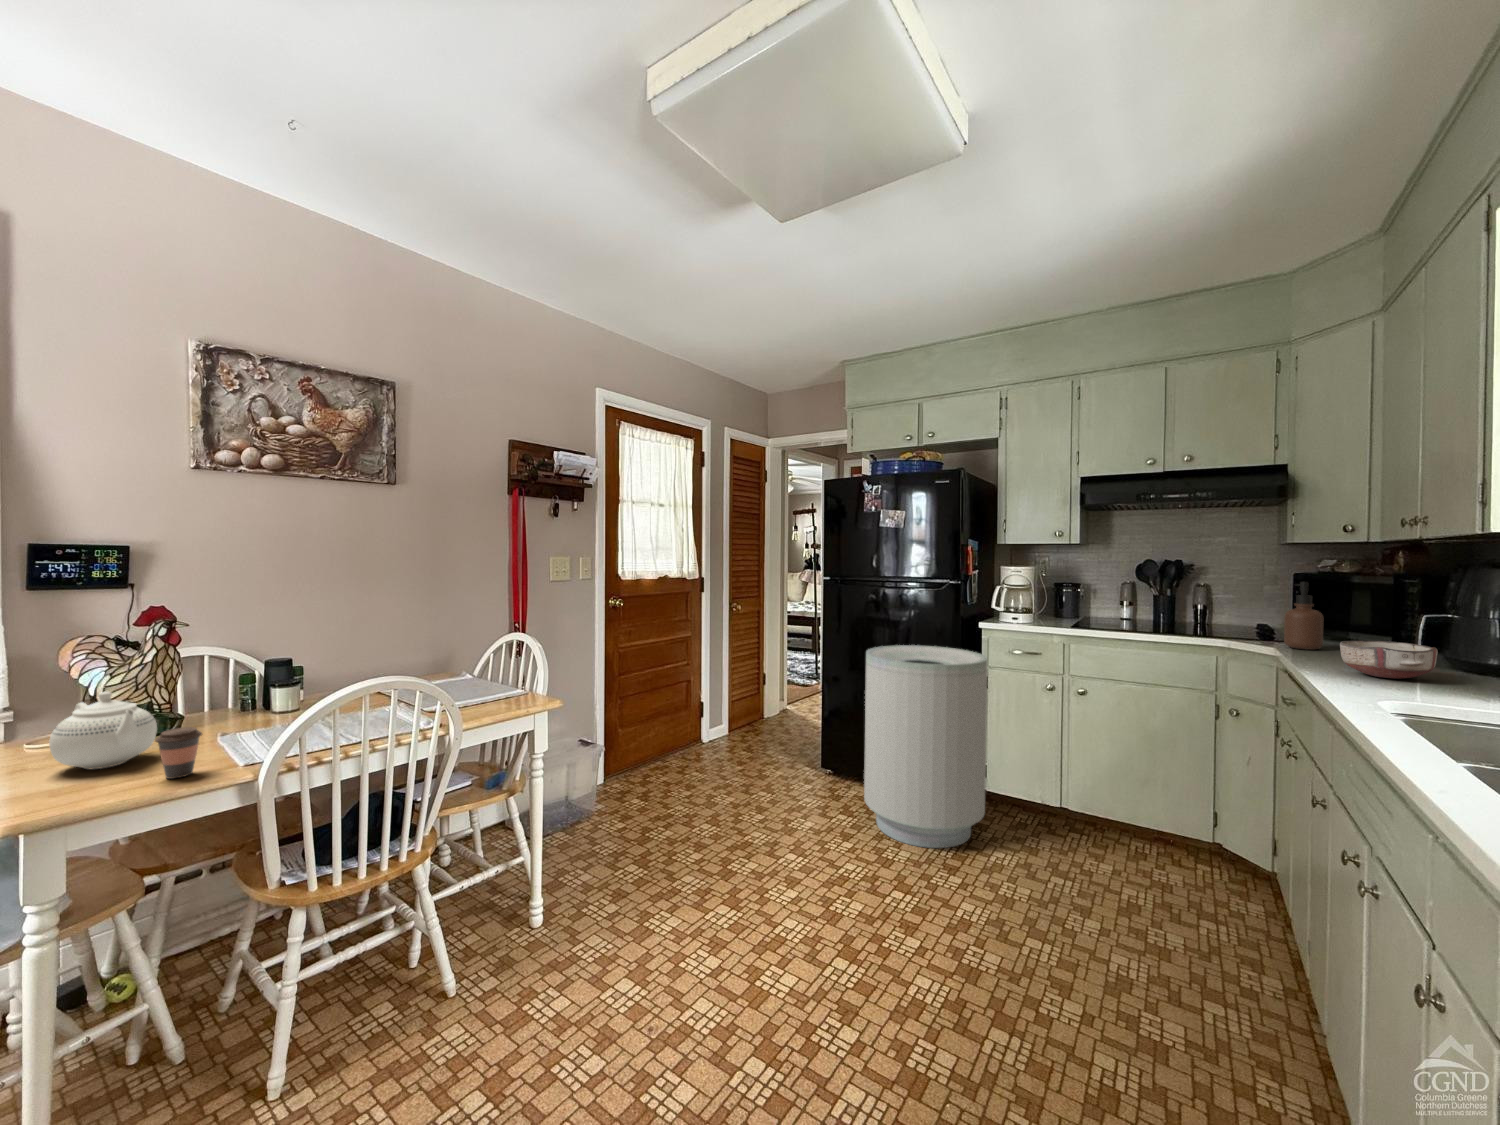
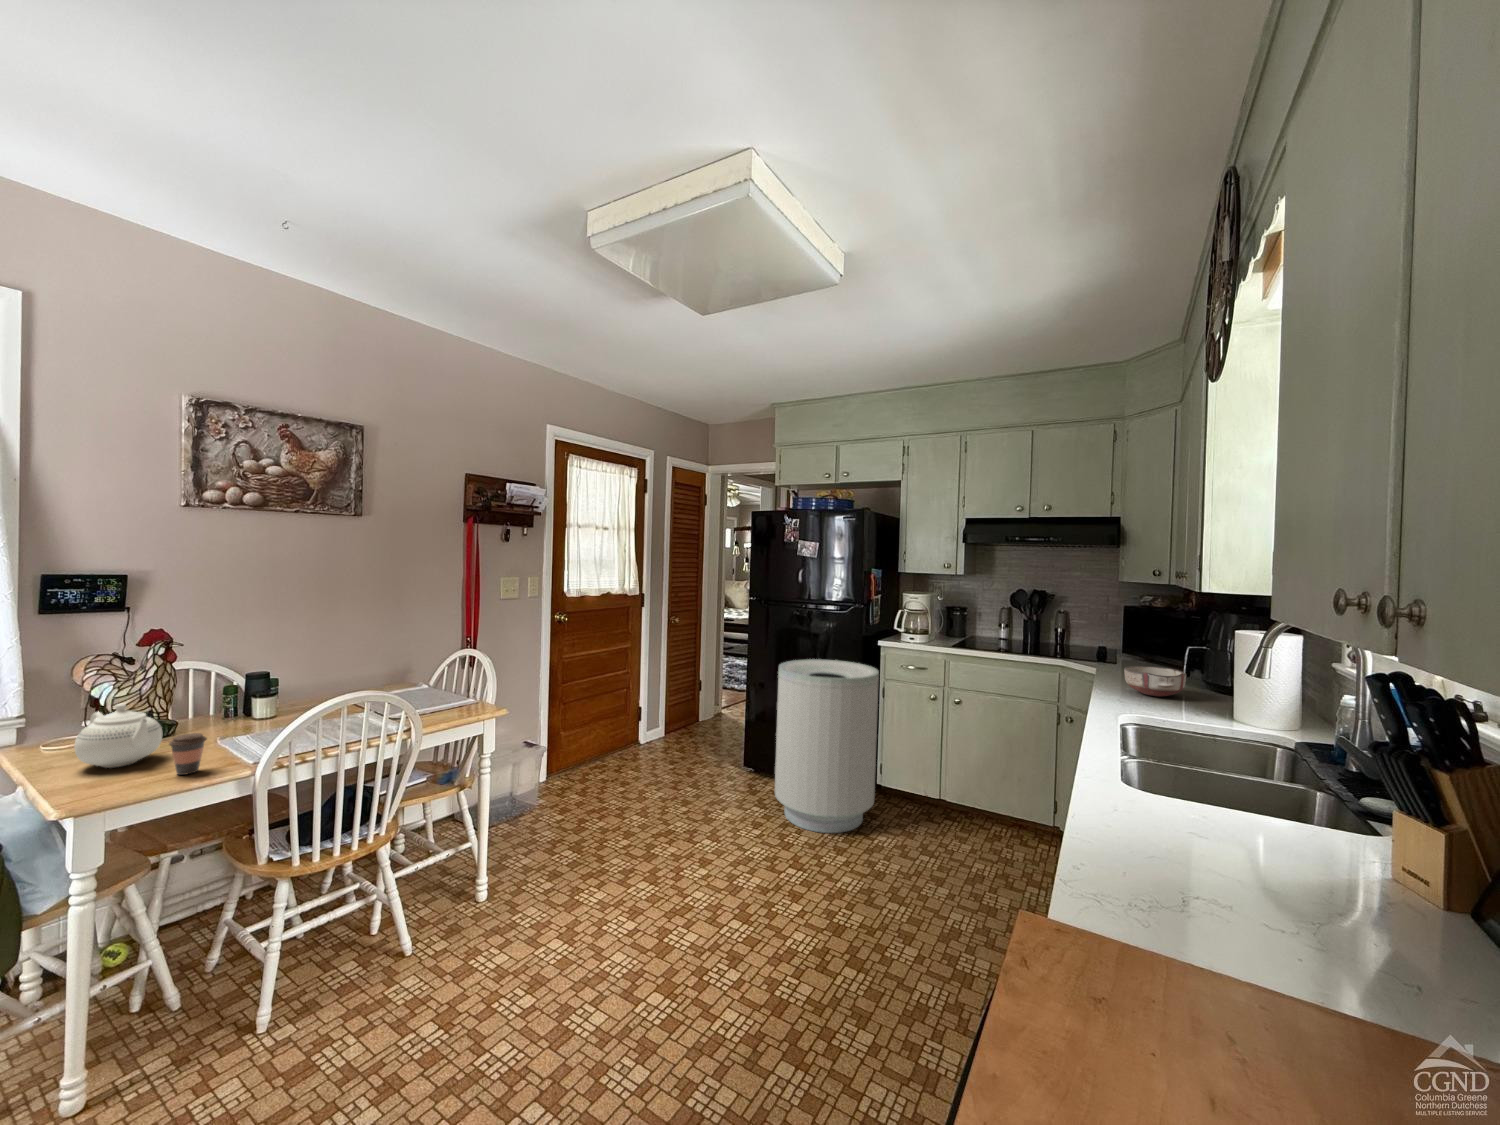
soap dispenser: present [1284,582,1323,650] -> none [1106,615,1133,670]

